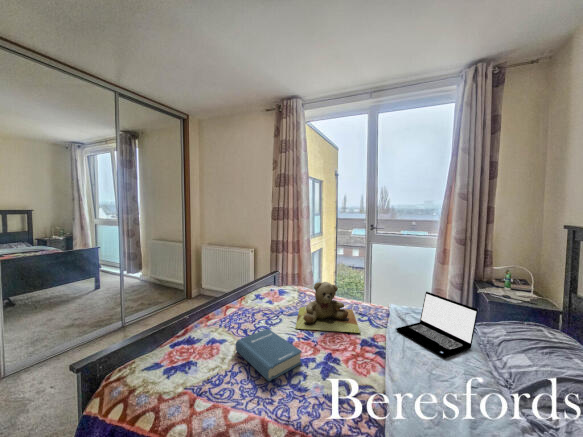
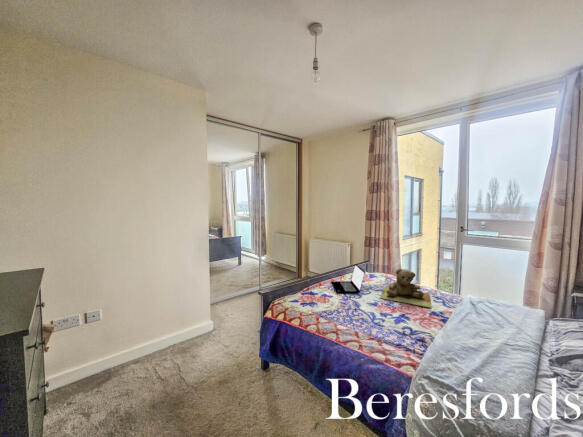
laptop computer: present [396,292,478,358] -> present [332,264,365,293]
hardback book: present [236,329,302,381] -> none [340,293,382,319]

